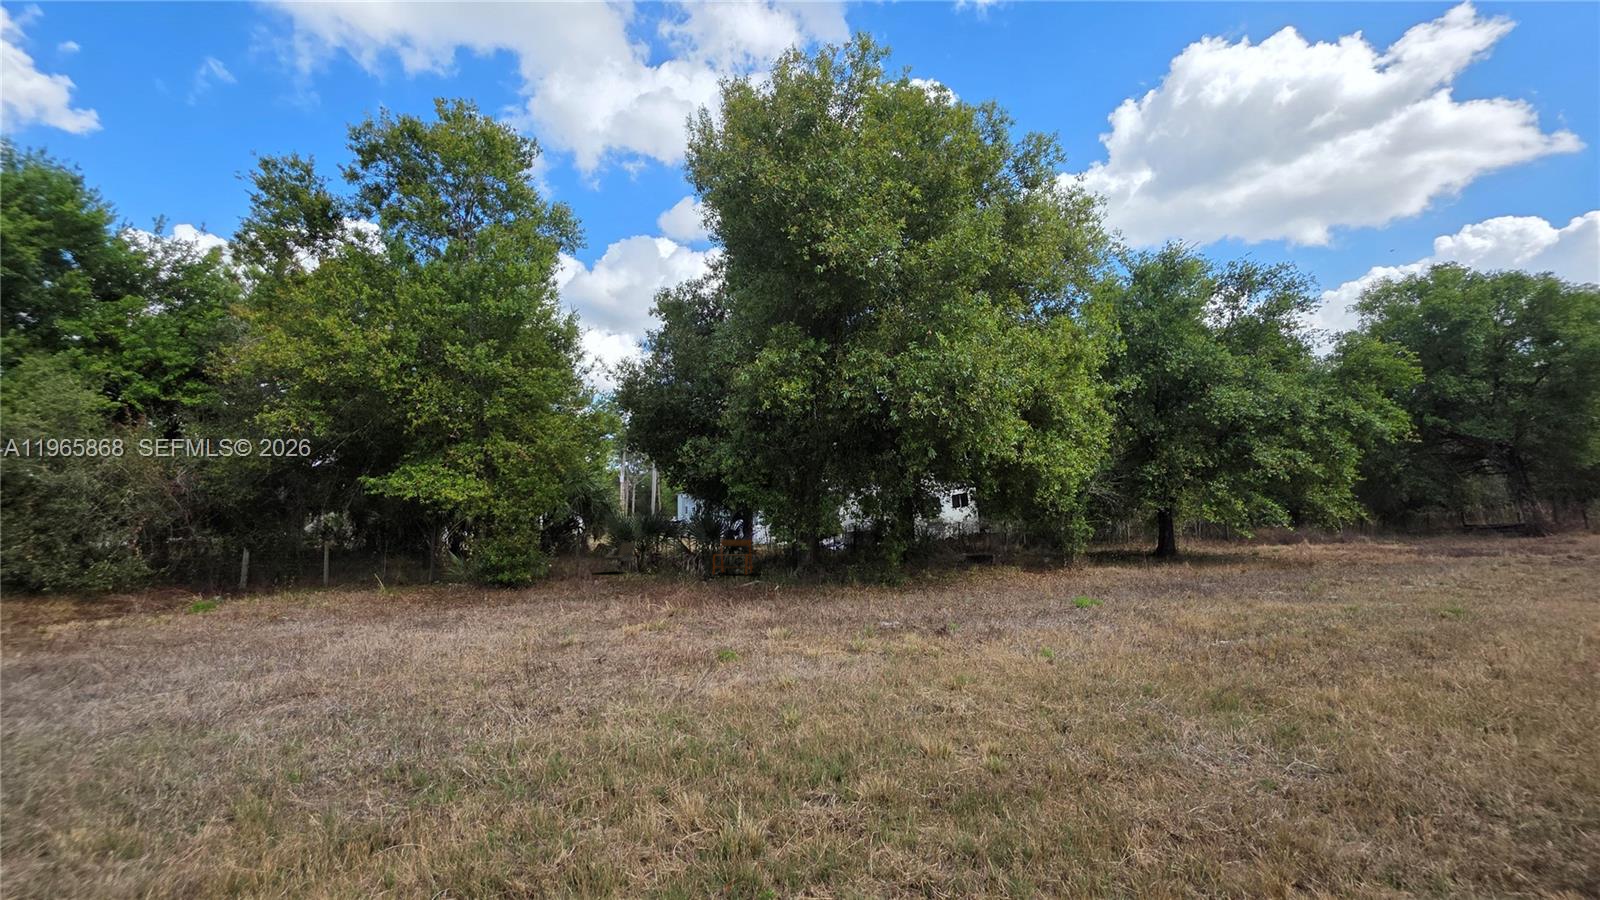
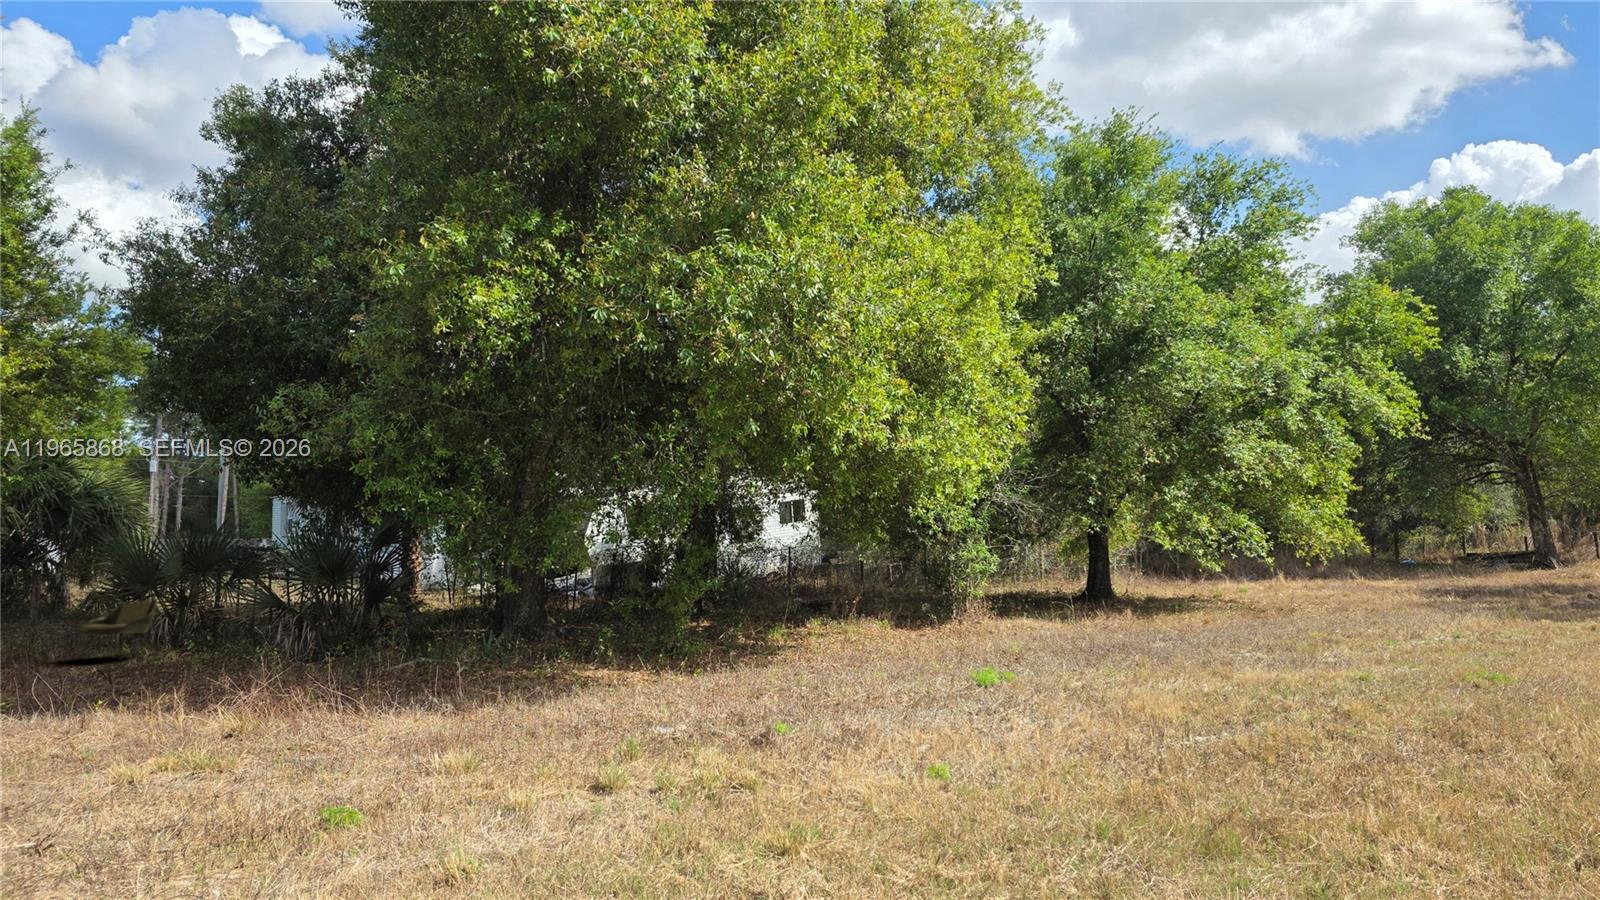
bench: present [713,540,752,574] -> none [327,586,414,656]

